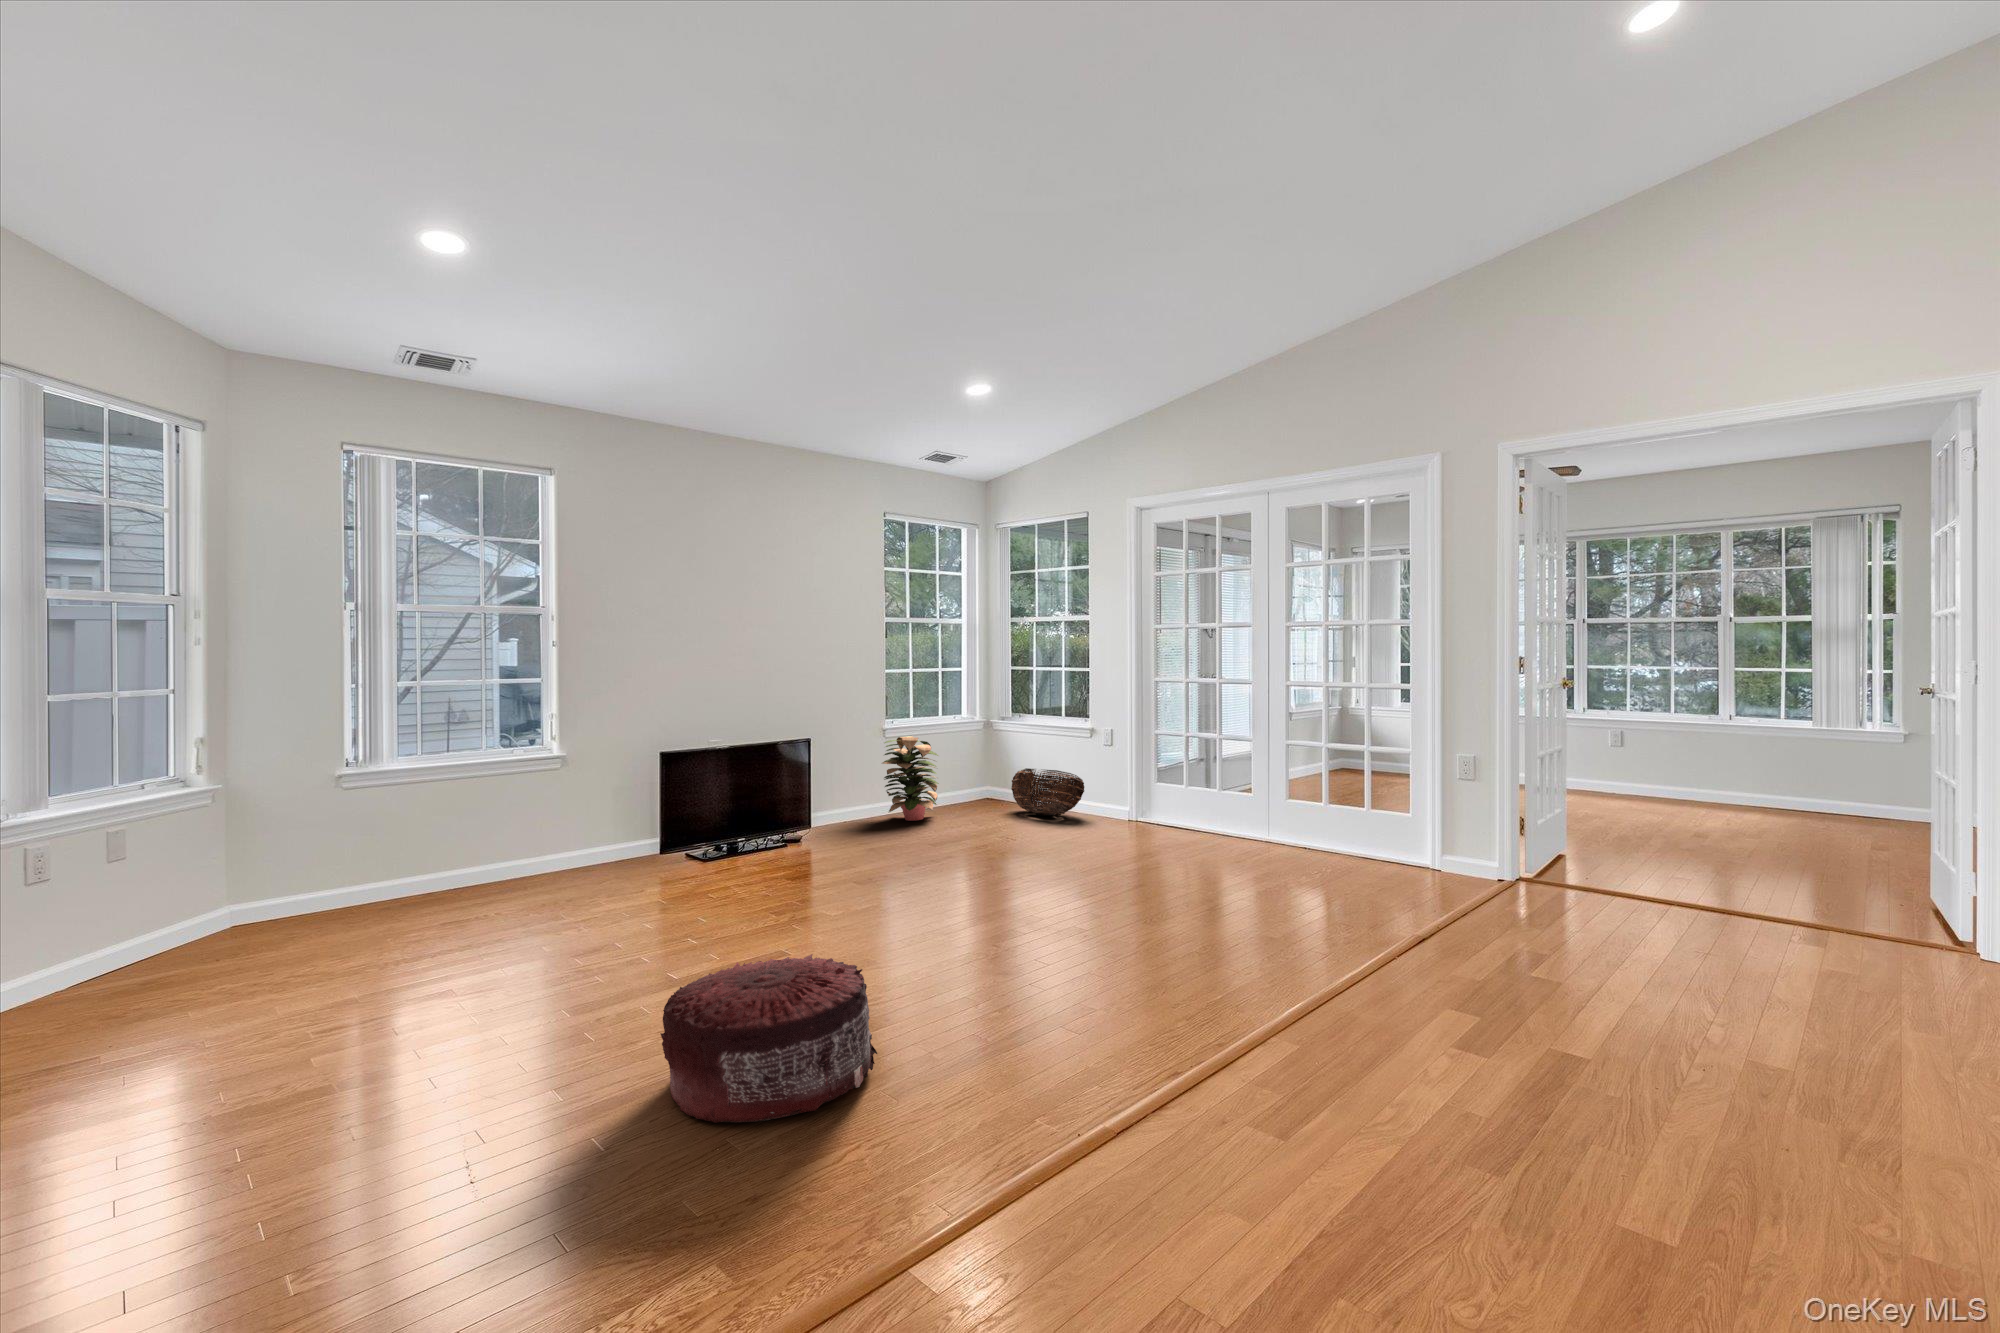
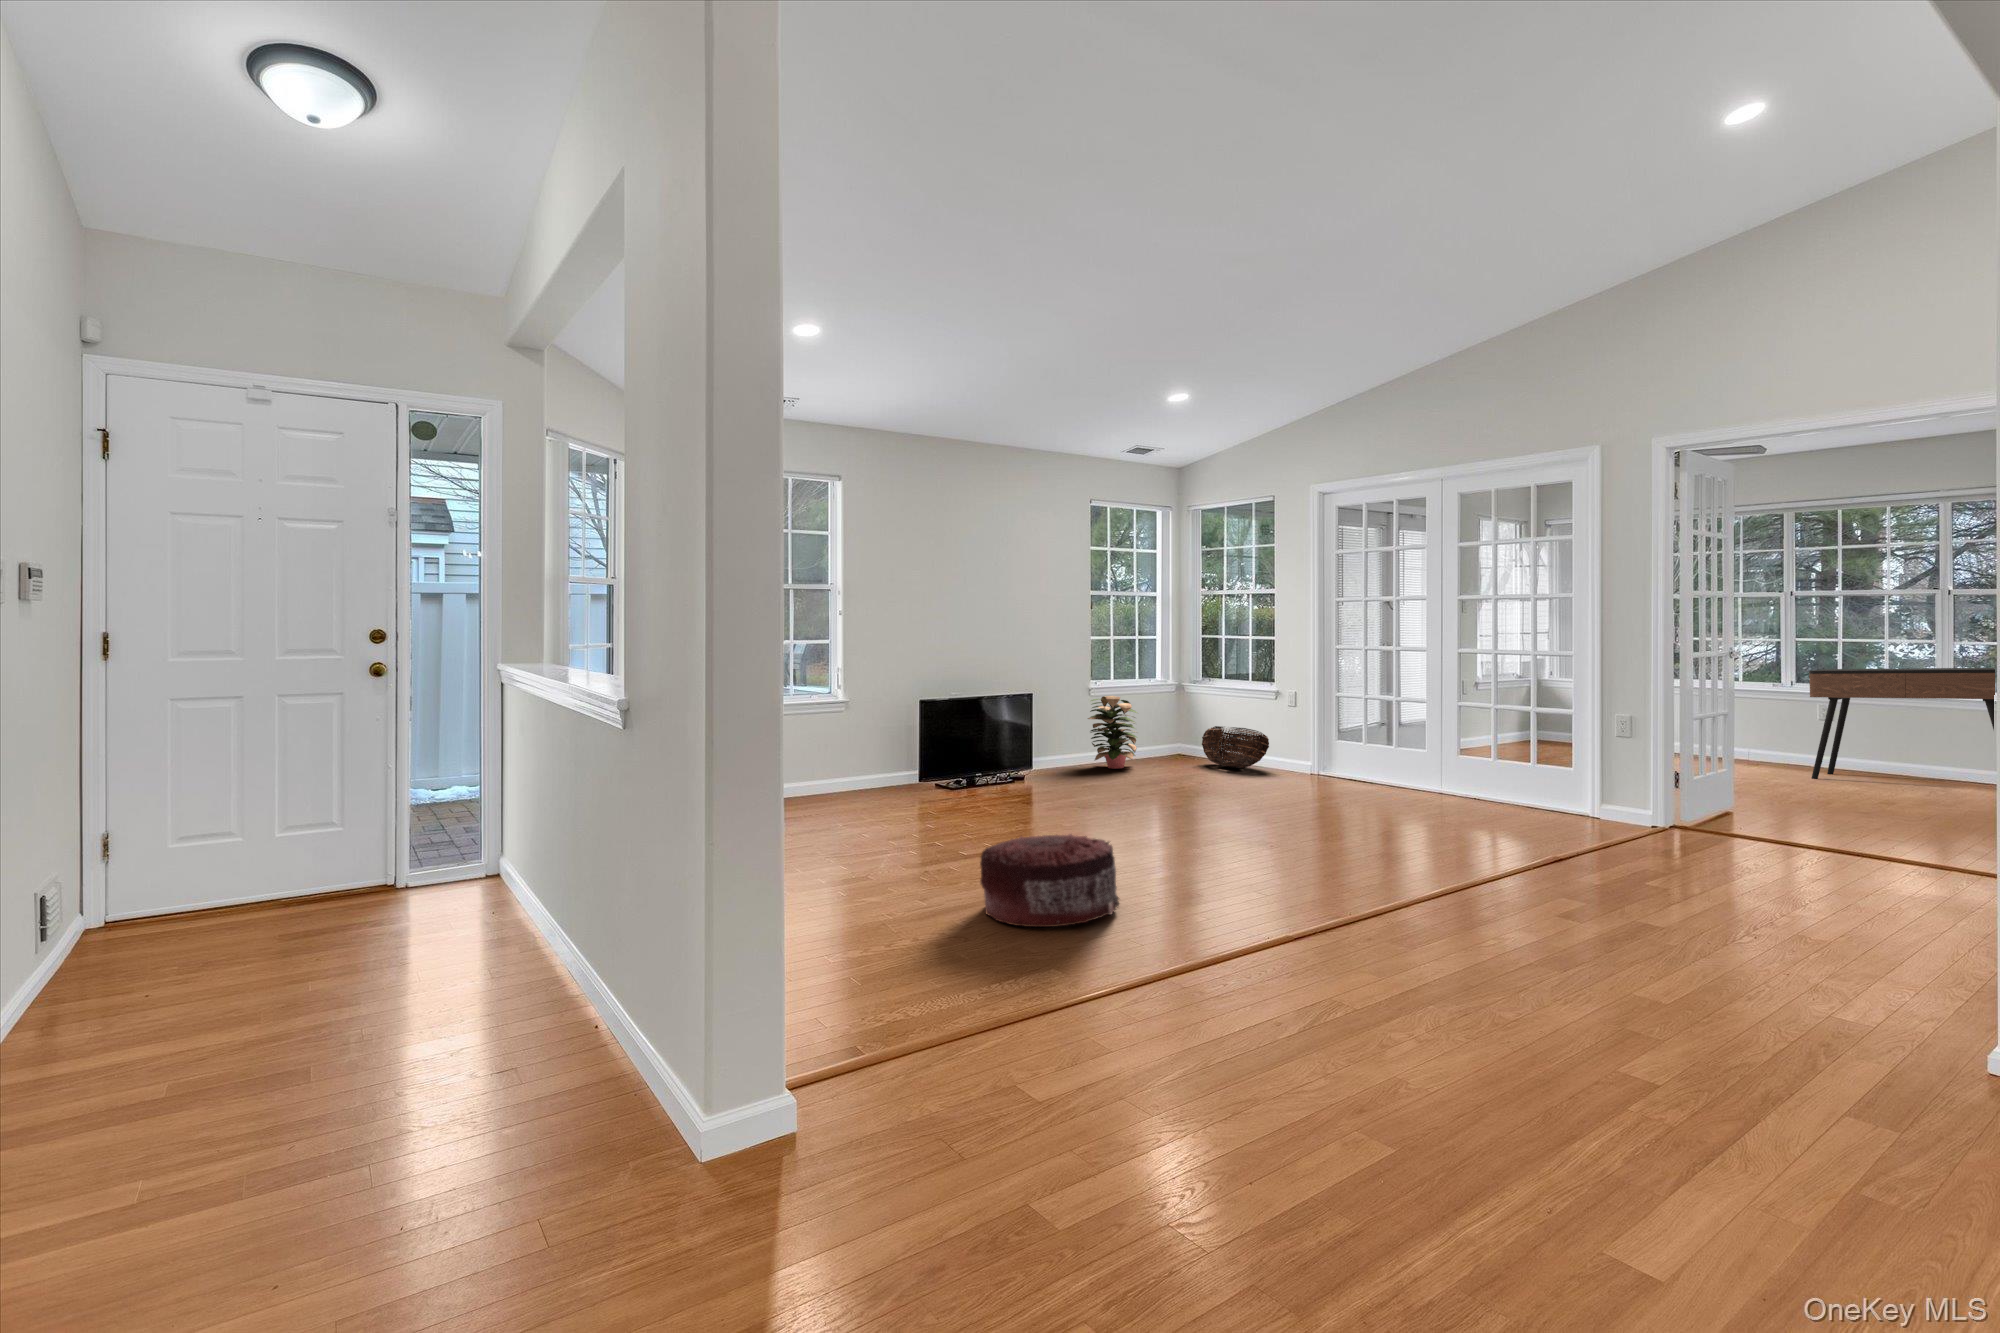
console table: none [1613,696,1819,824] -> present [1809,668,1996,779]

